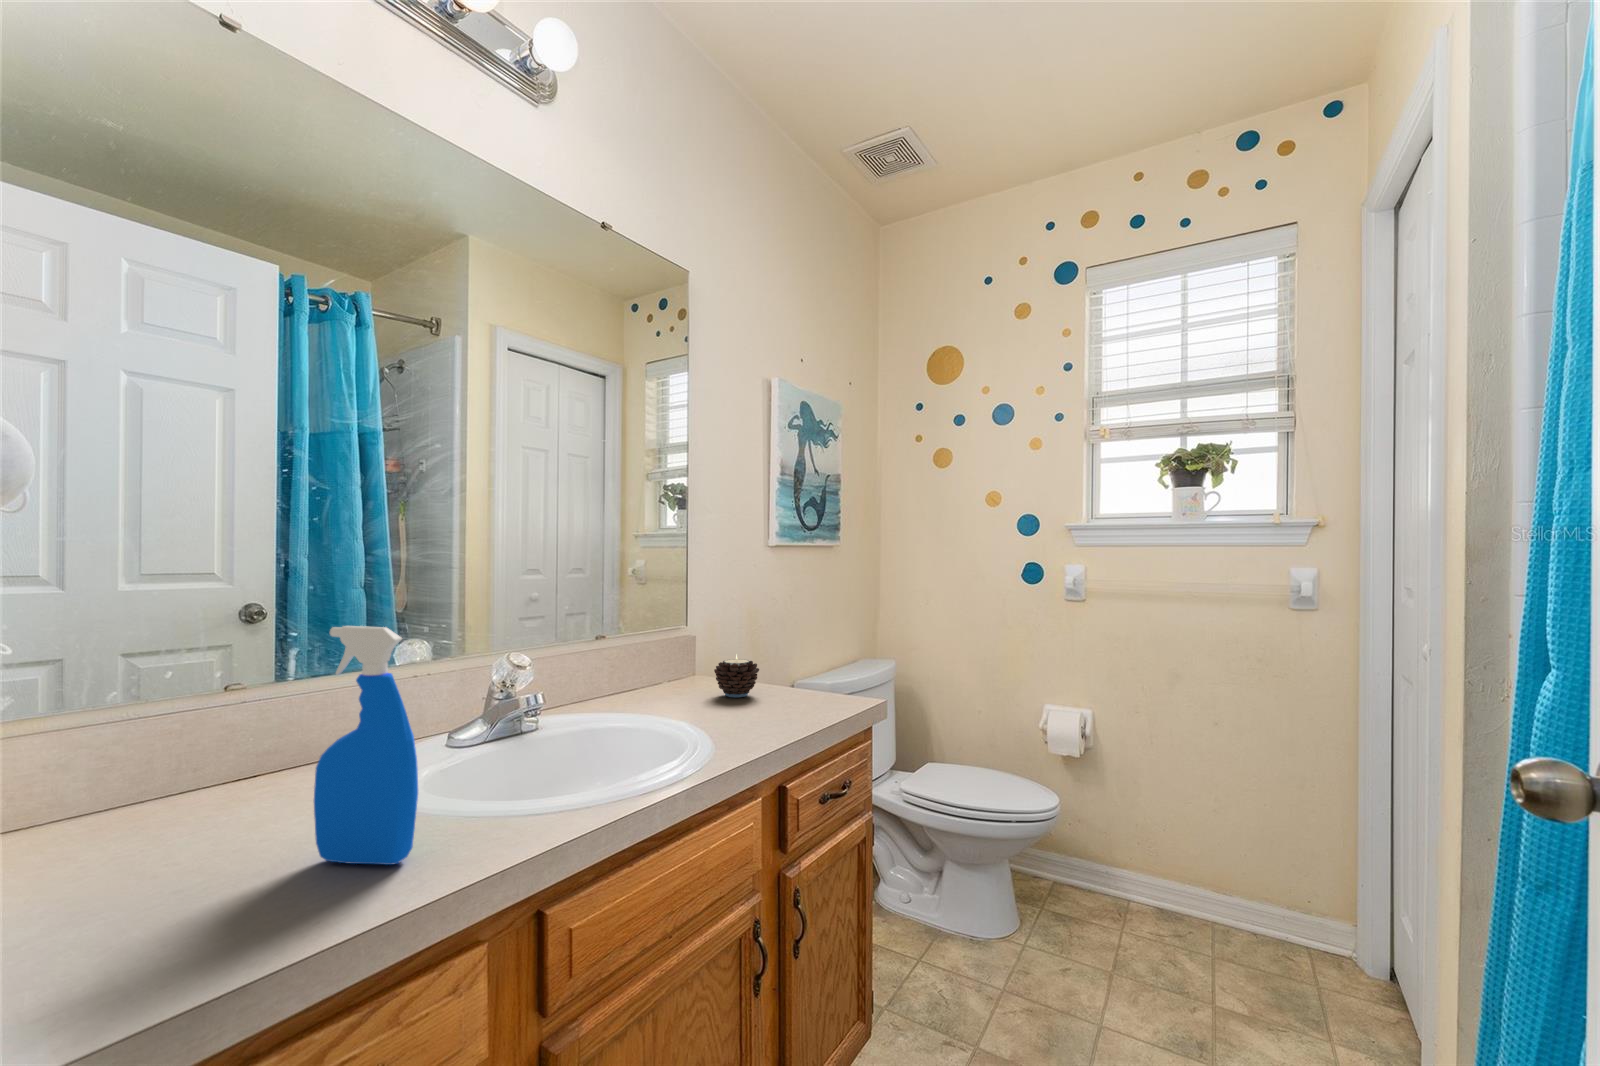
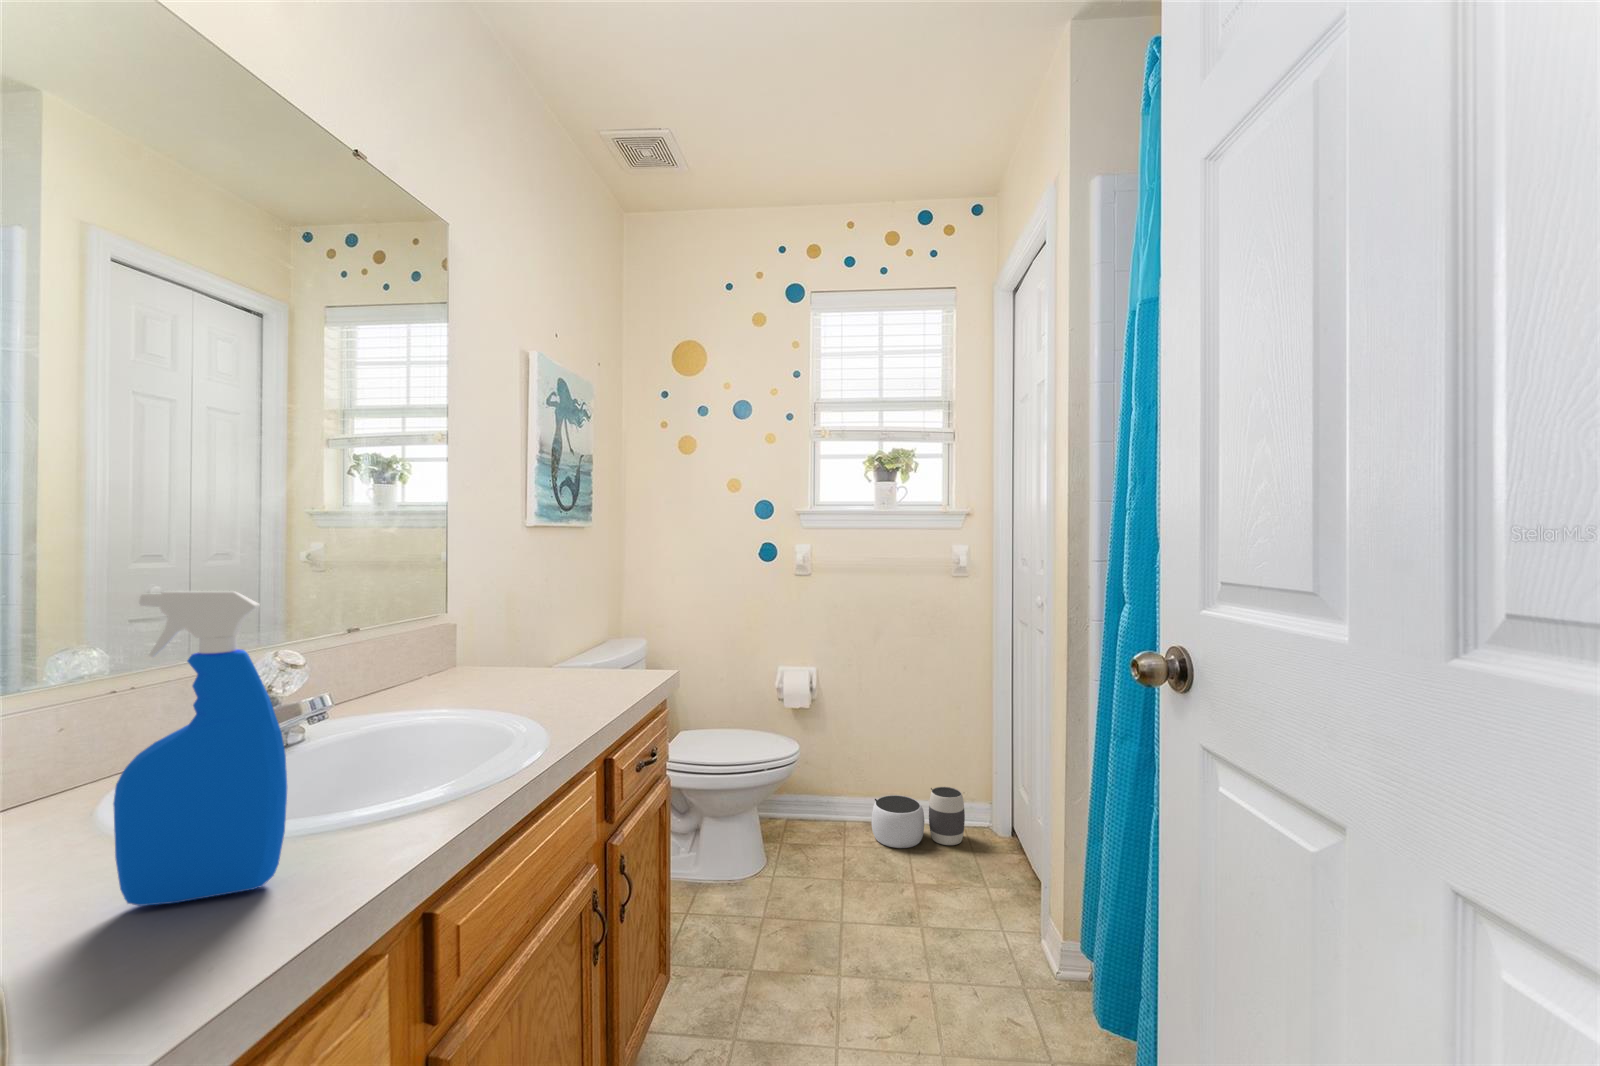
candle: present [714,655,759,697] -> none [503,632,553,678]
waste basket: none [1165,882,1305,969] -> present [871,787,965,848]

